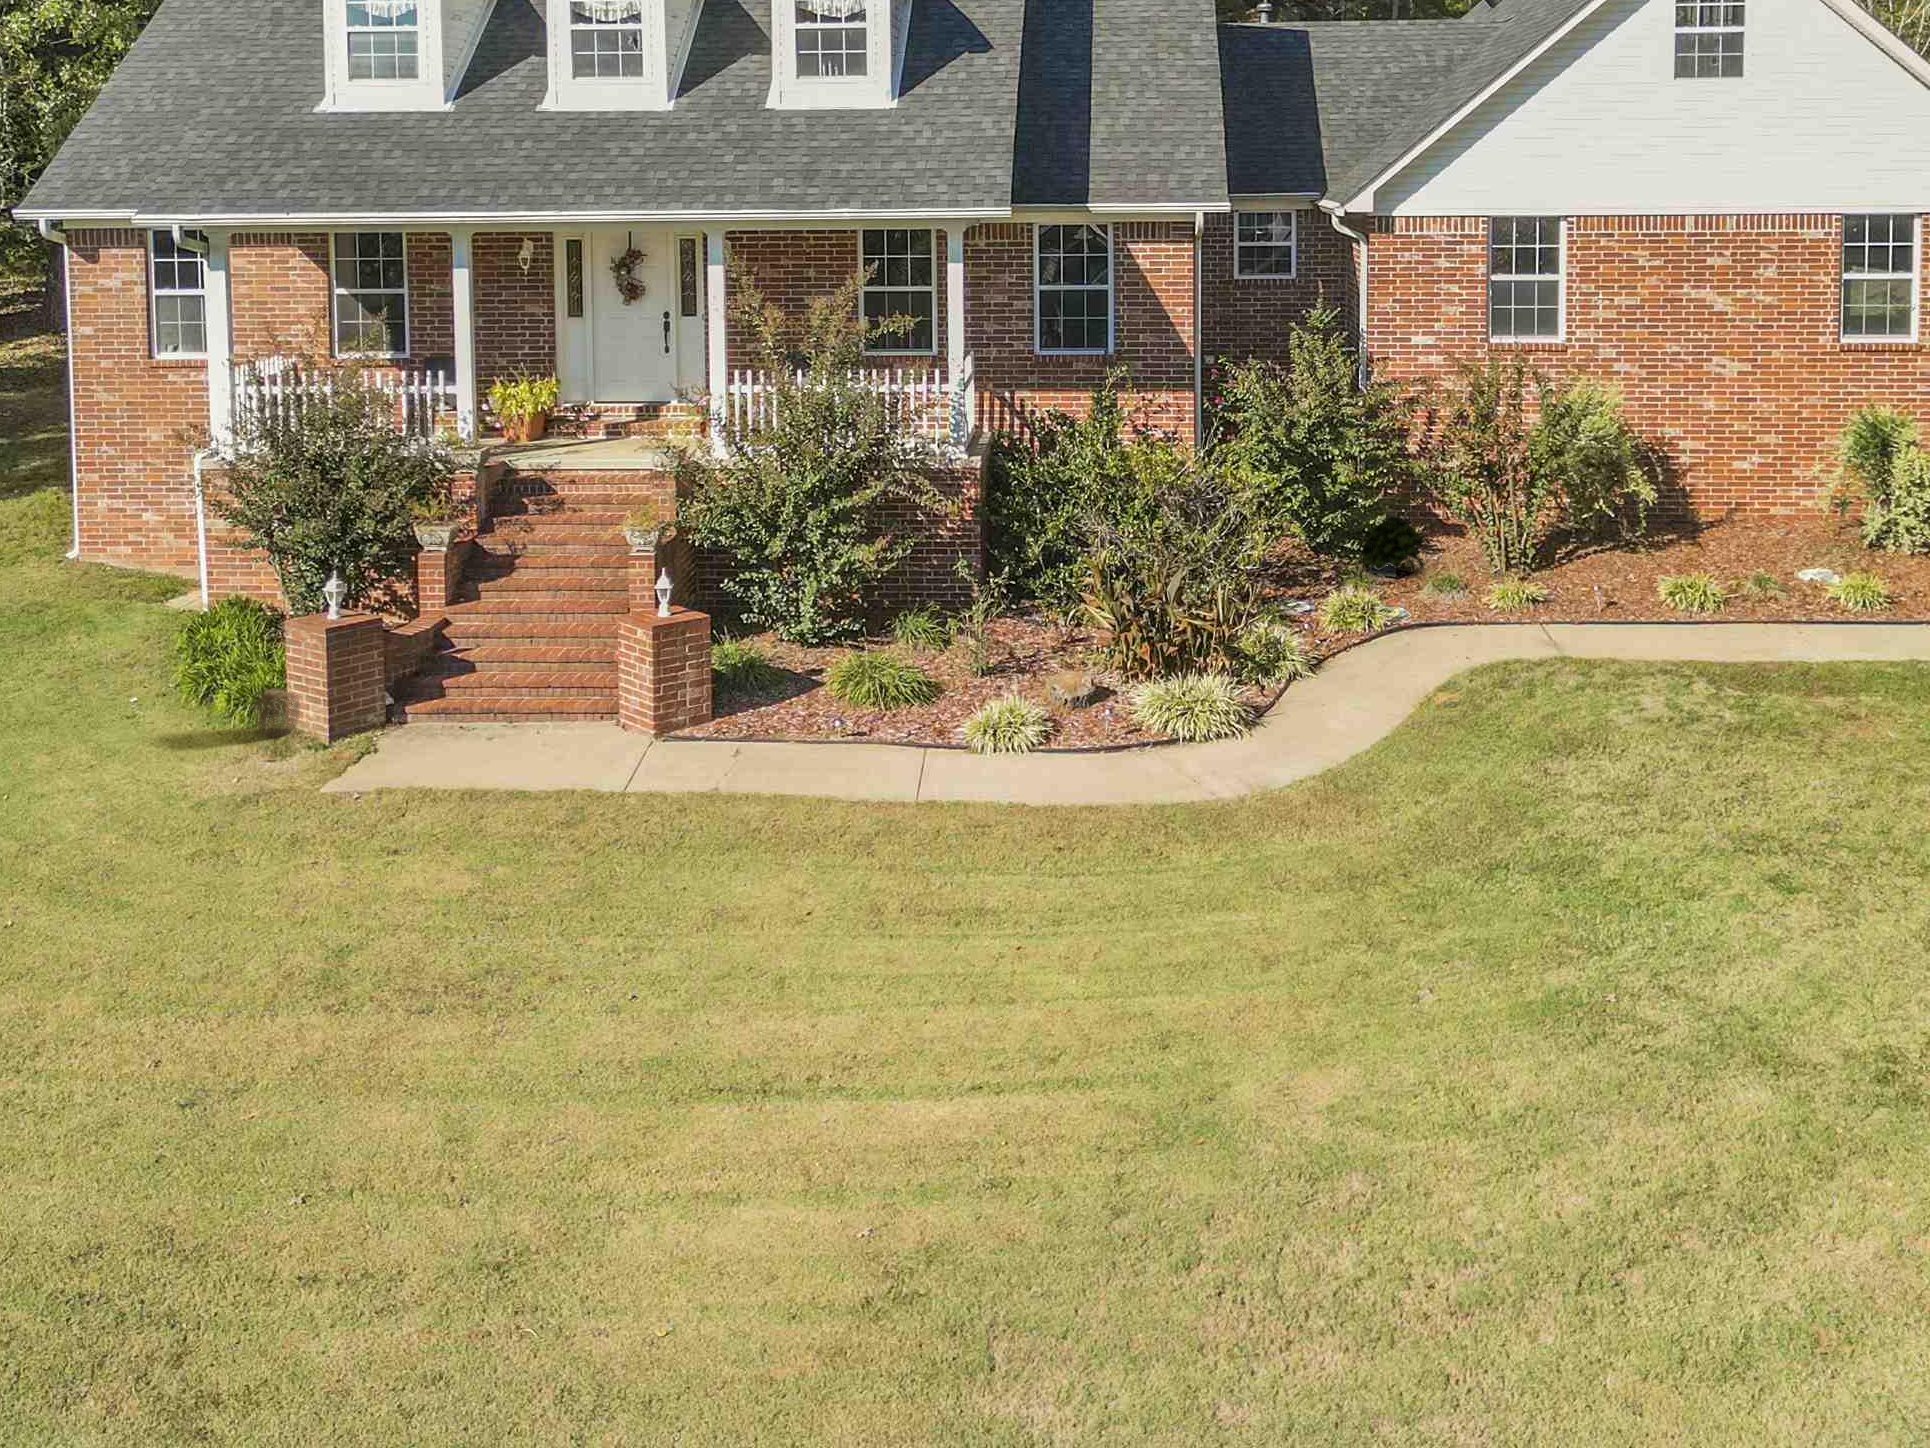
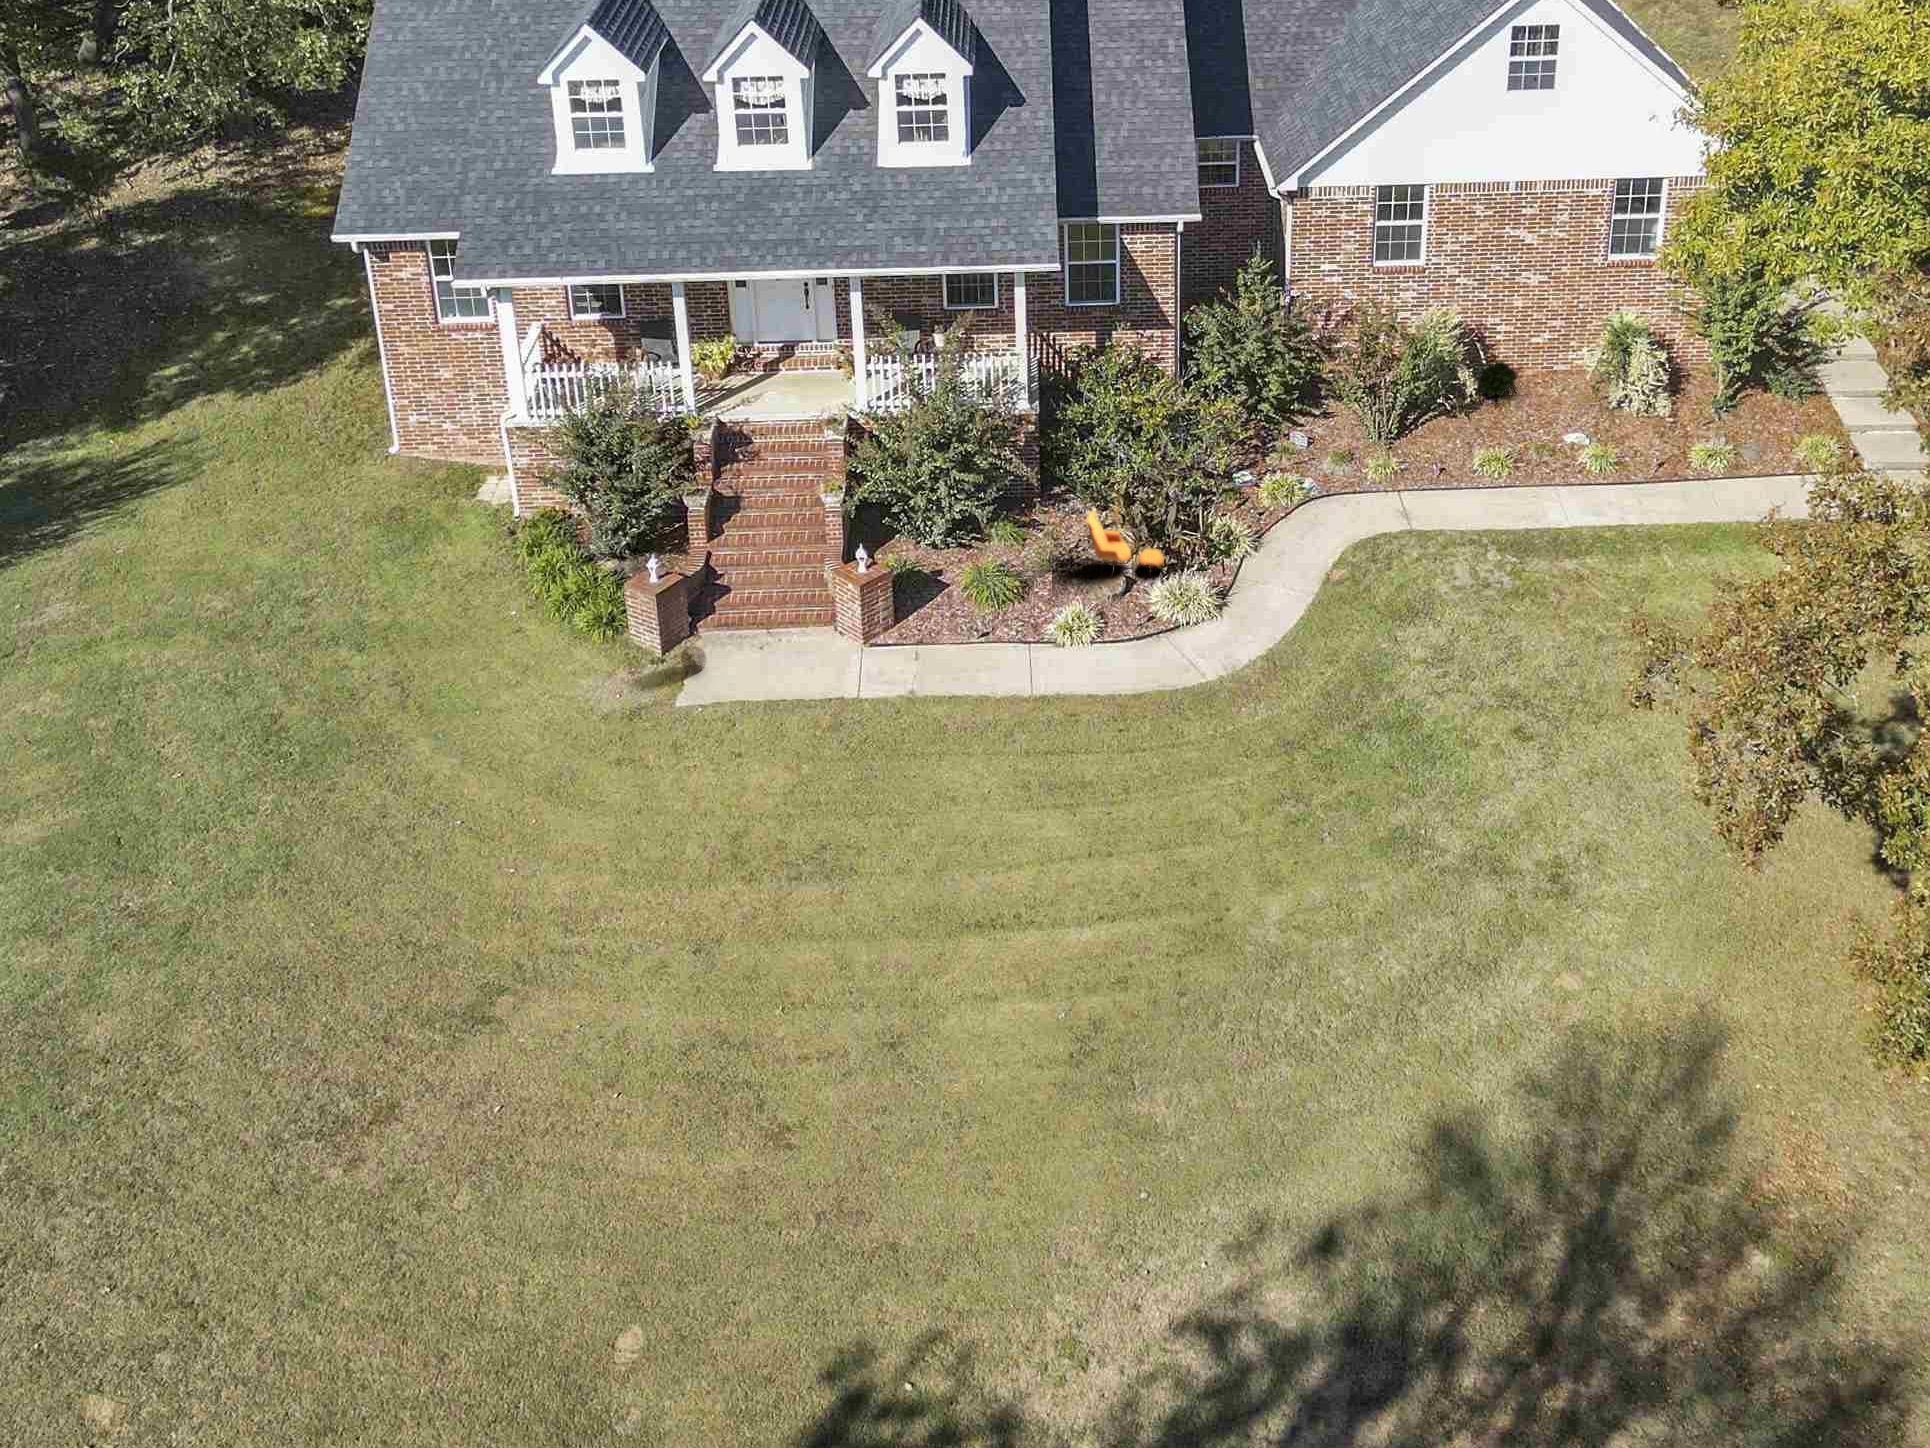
potted plant: present [1360,516,1425,573] -> present [1478,361,1517,397]
lounge chair: none [995,562,1124,685] -> present [1087,510,1164,572]

